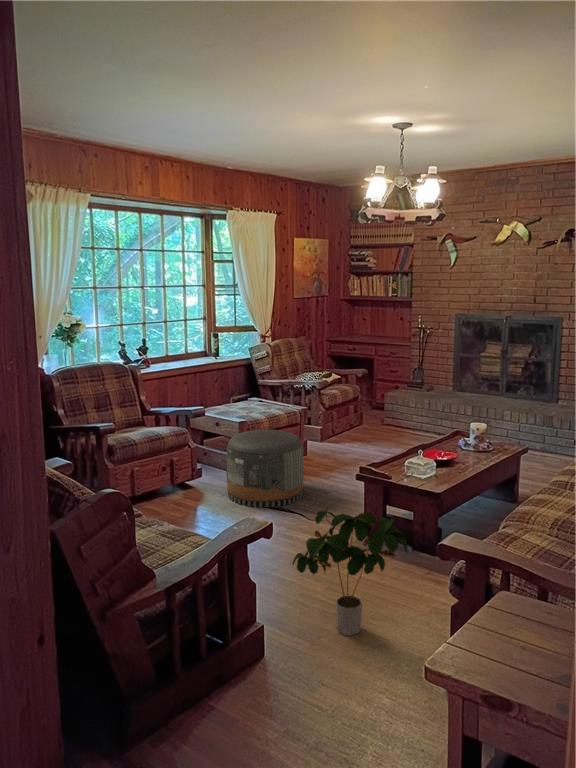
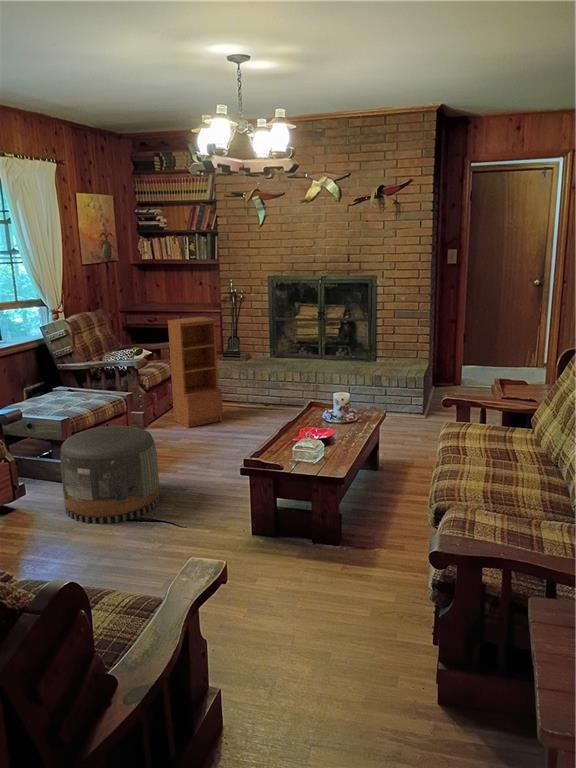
bookcase: none [349,347,391,445] -> present [168,317,222,428]
potted plant: present [292,509,407,636] -> none [230,518,369,664]

